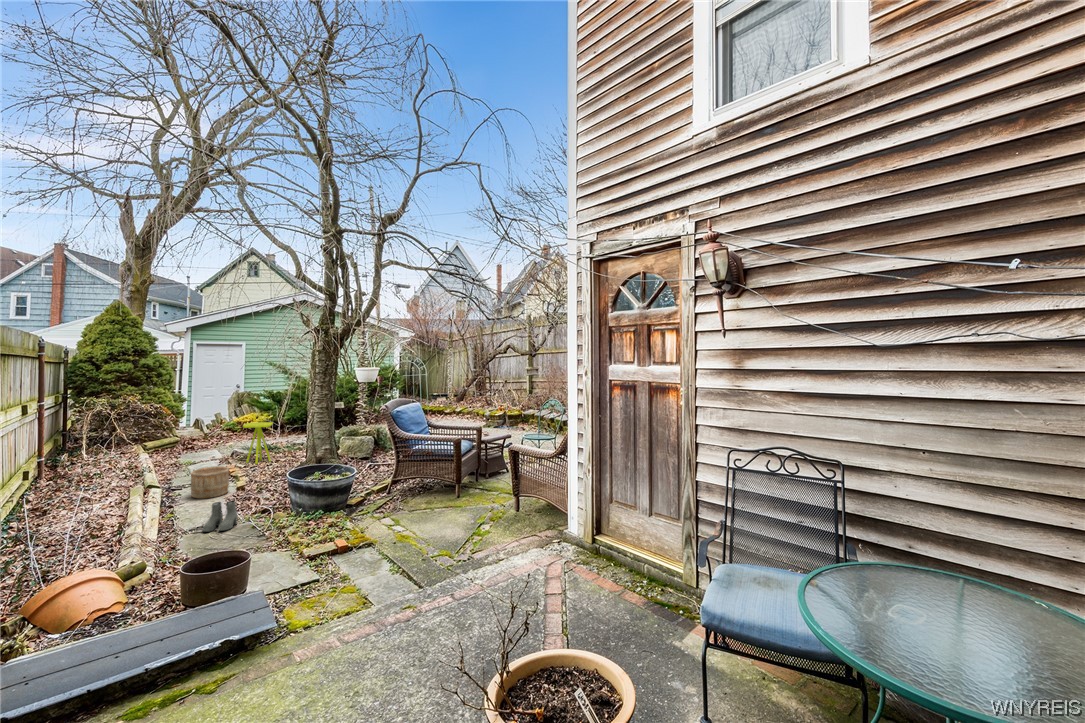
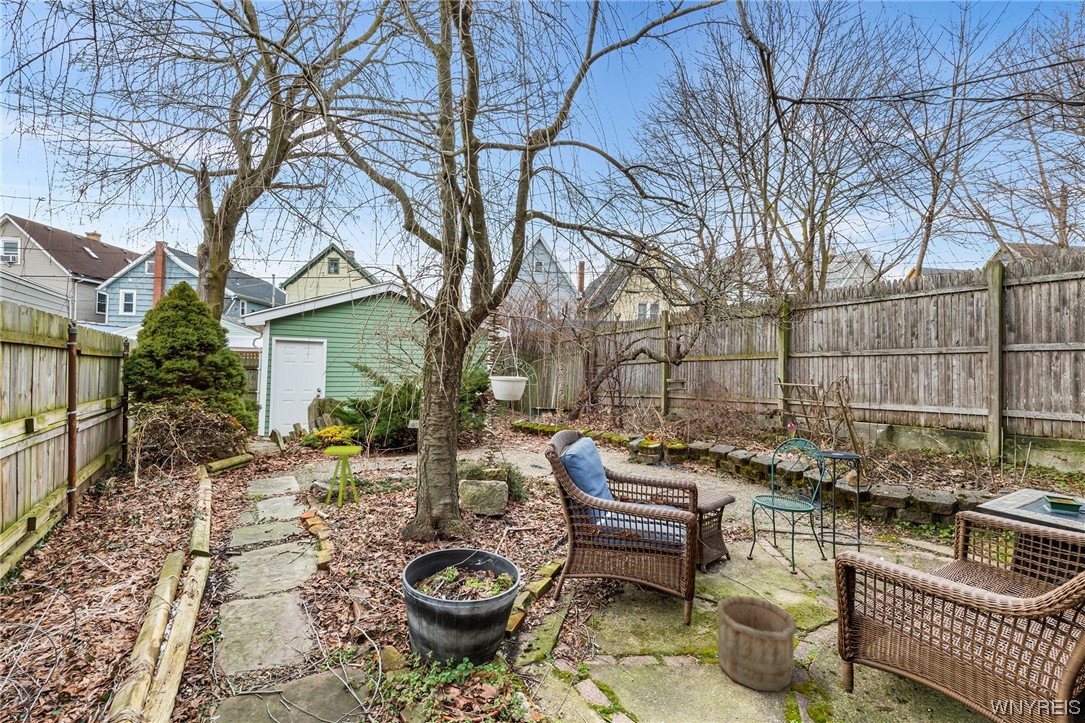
wooden bucket: present [190,466,230,498] -> present [718,596,797,692]
boots: present [203,501,237,532] -> none [239,626,306,698]

